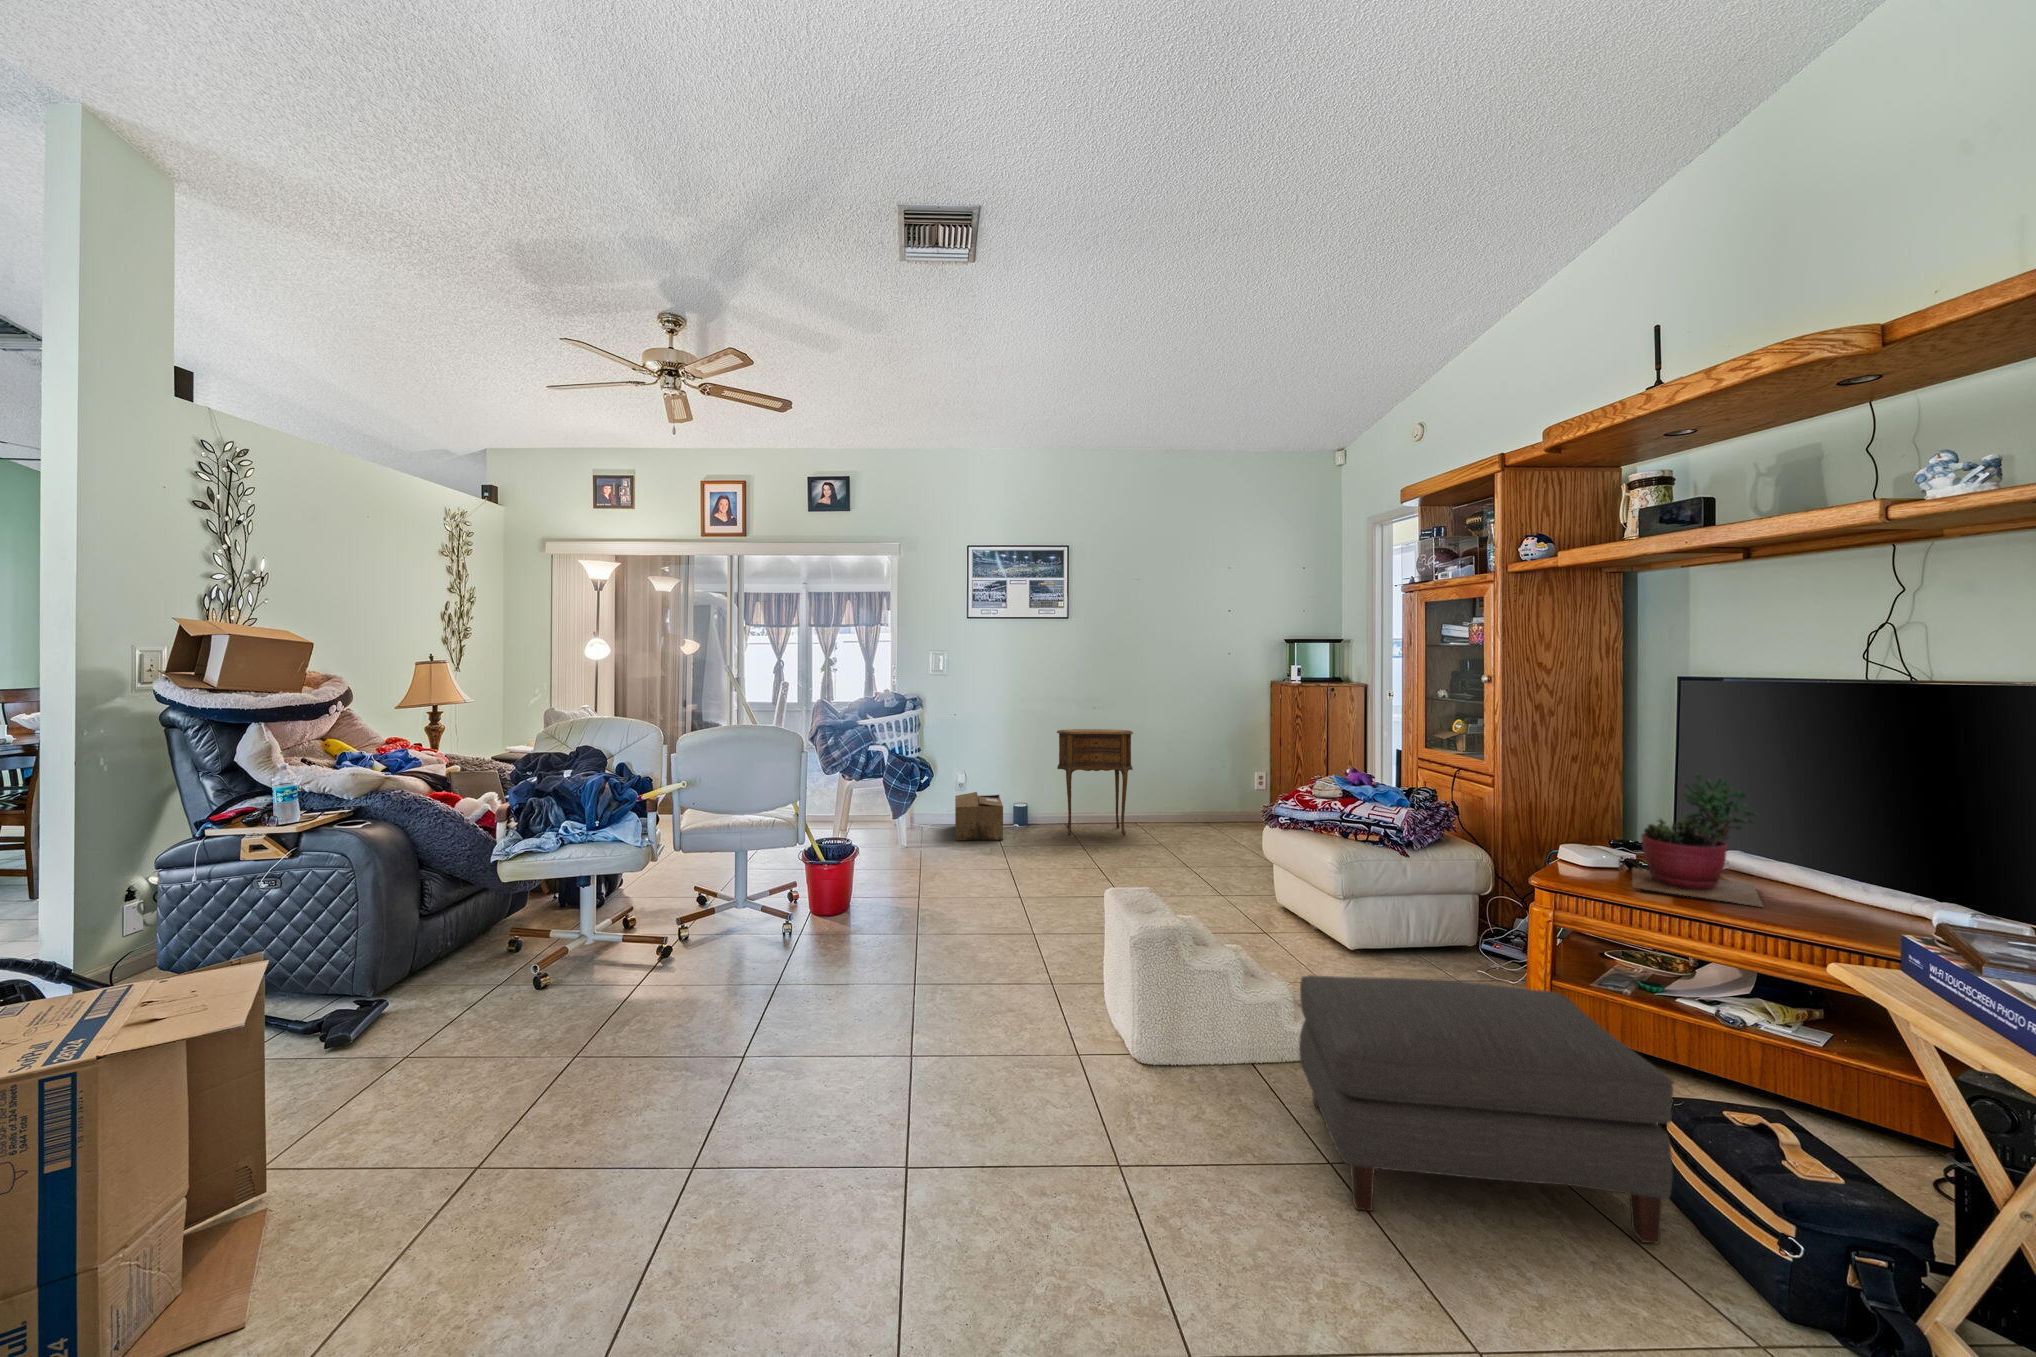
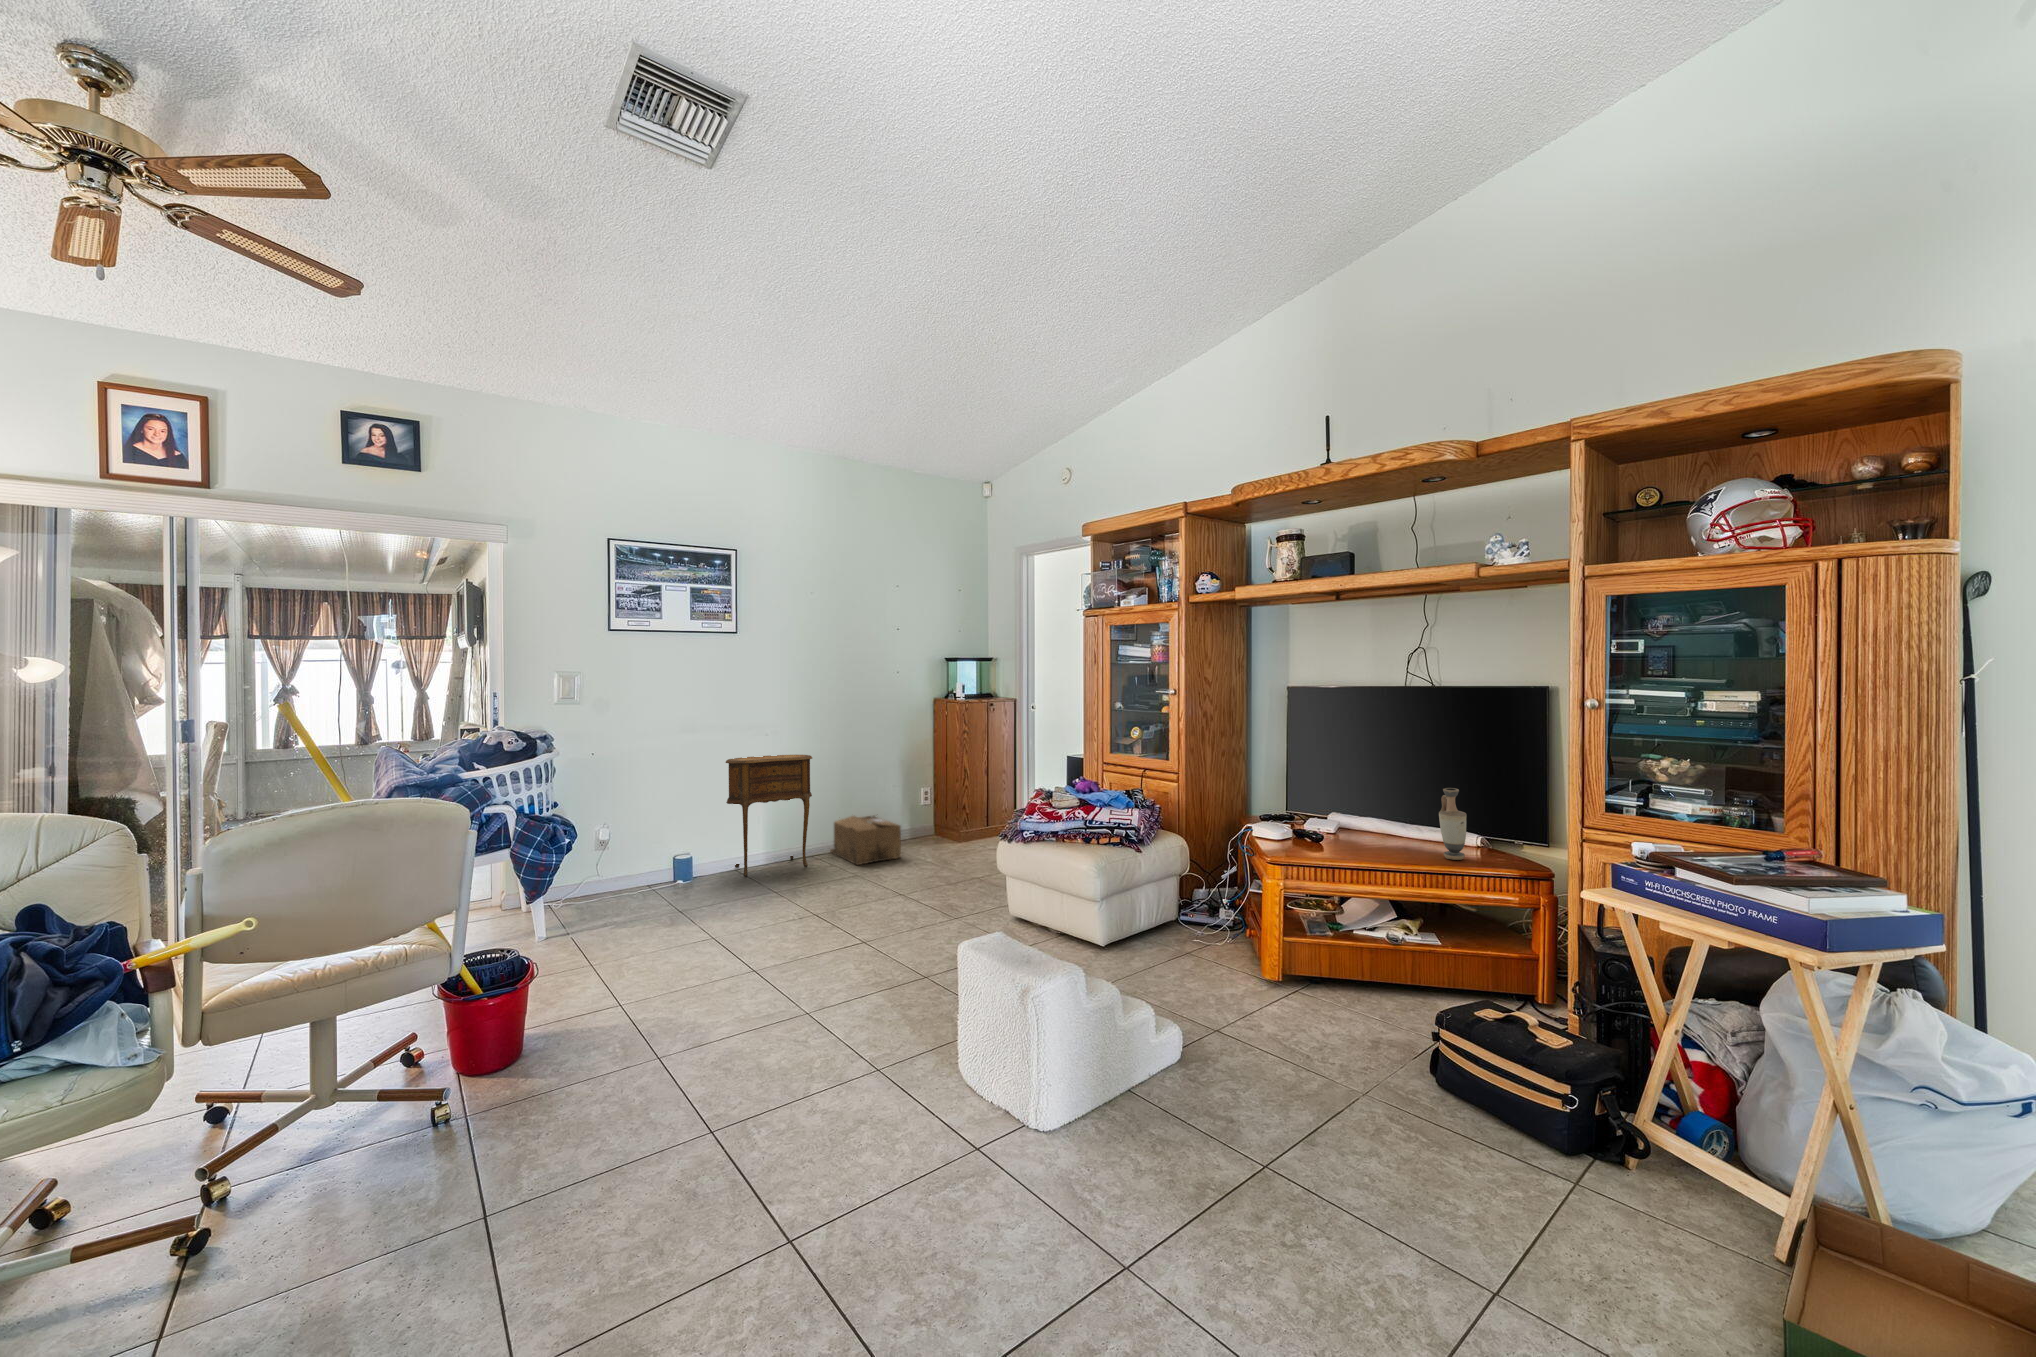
succulent plant: present [1632,774,1763,907] -> none [1319,766,1415,859]
cardboard box: present [955,792,1003,840] -> present [830,816,901,865]
vase: none [1815,812,1867,920] -> present [1439,788,1466,860]
ottoman: present [1299,975,1674,1244] -> none [1193,953,1488,1203]

